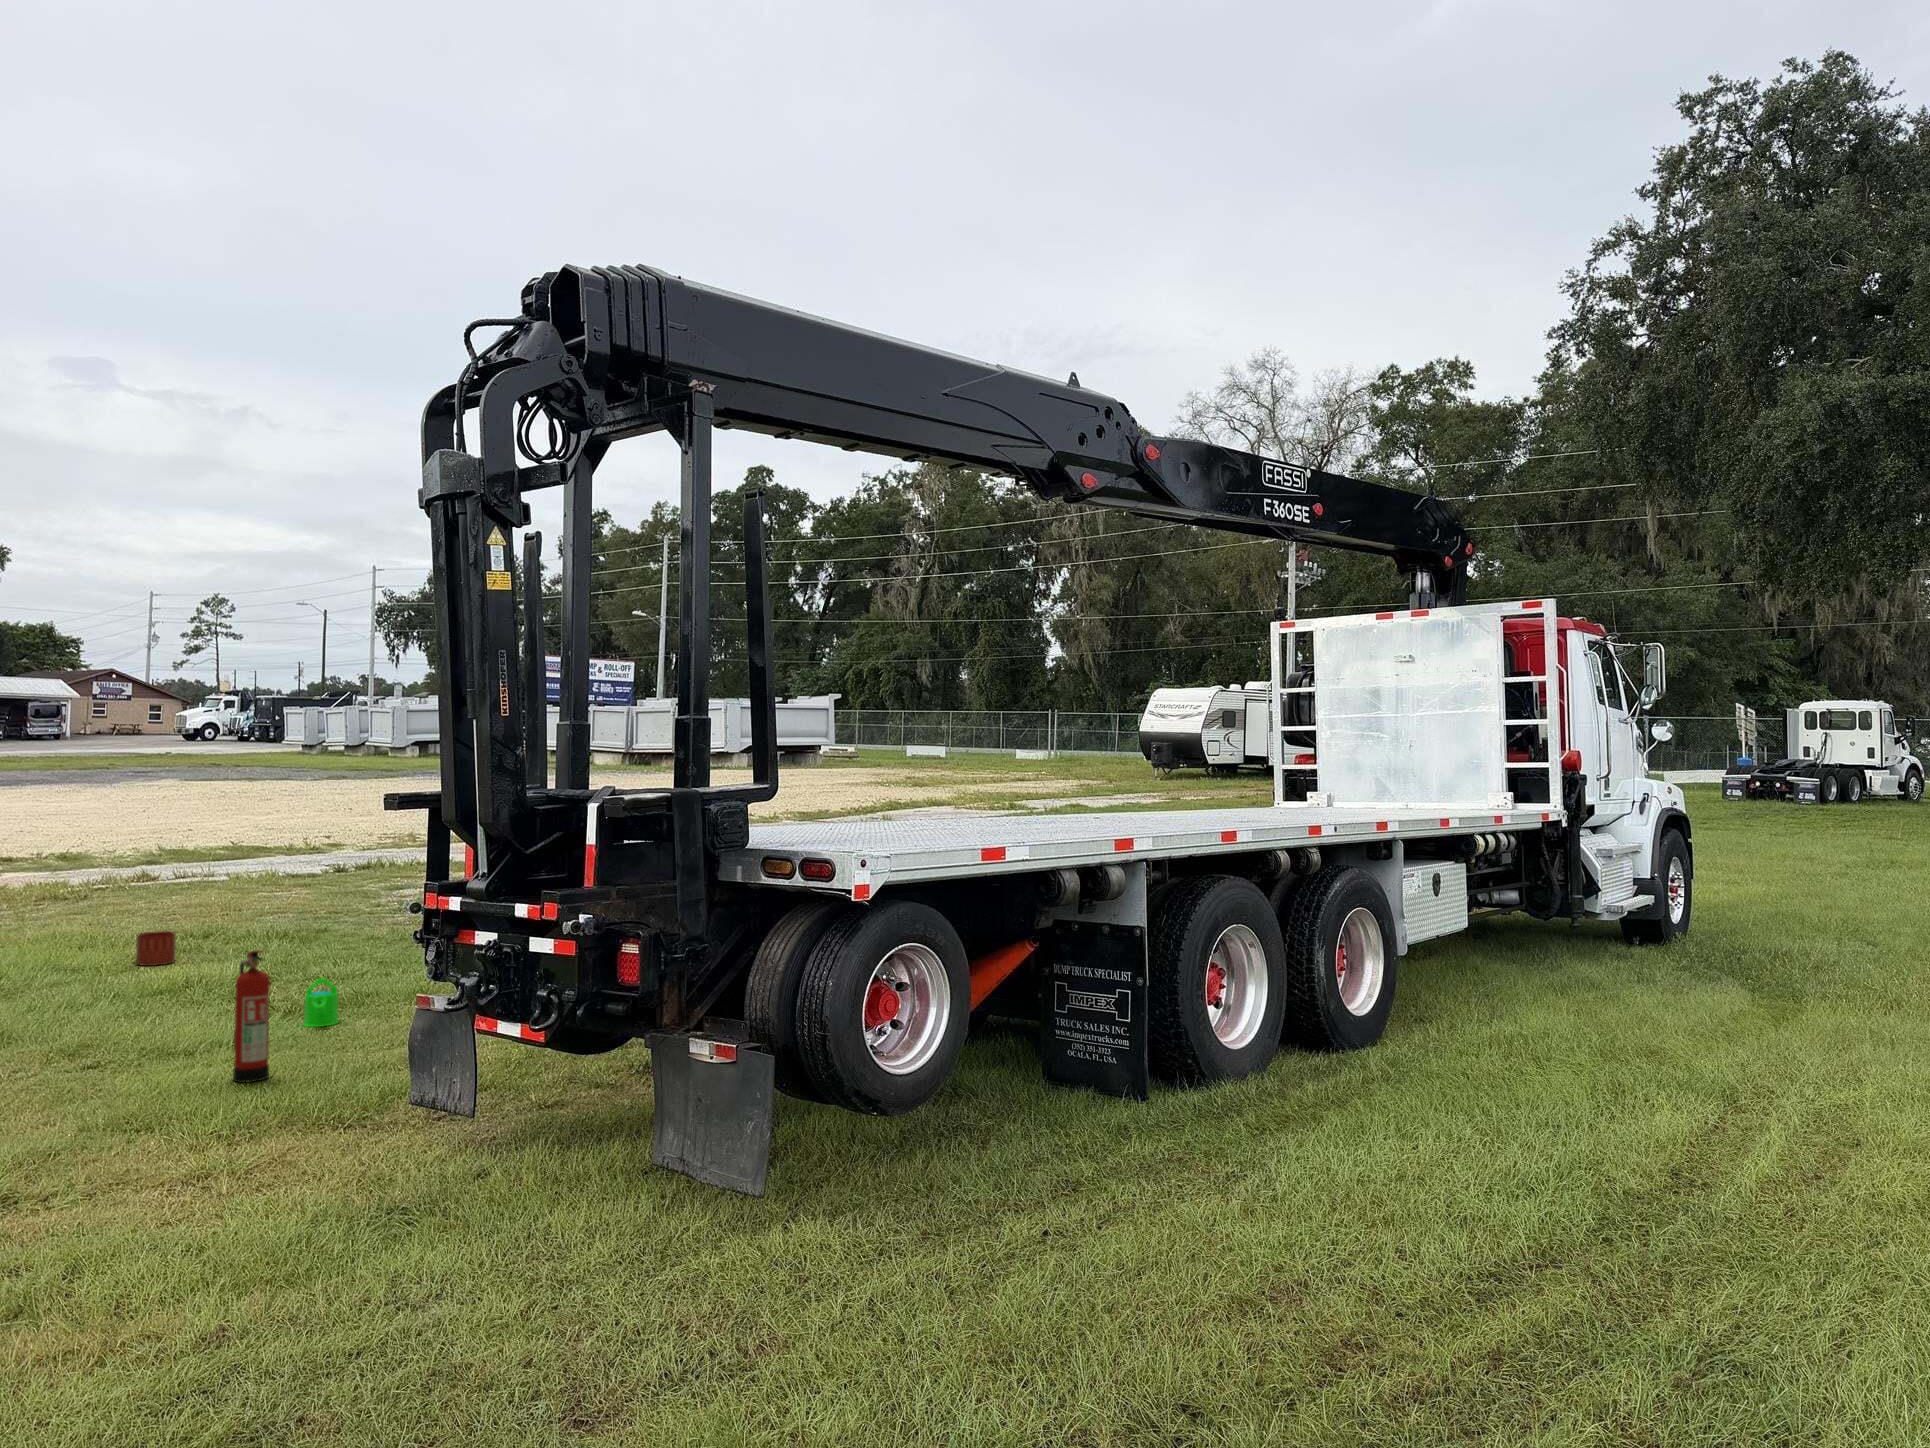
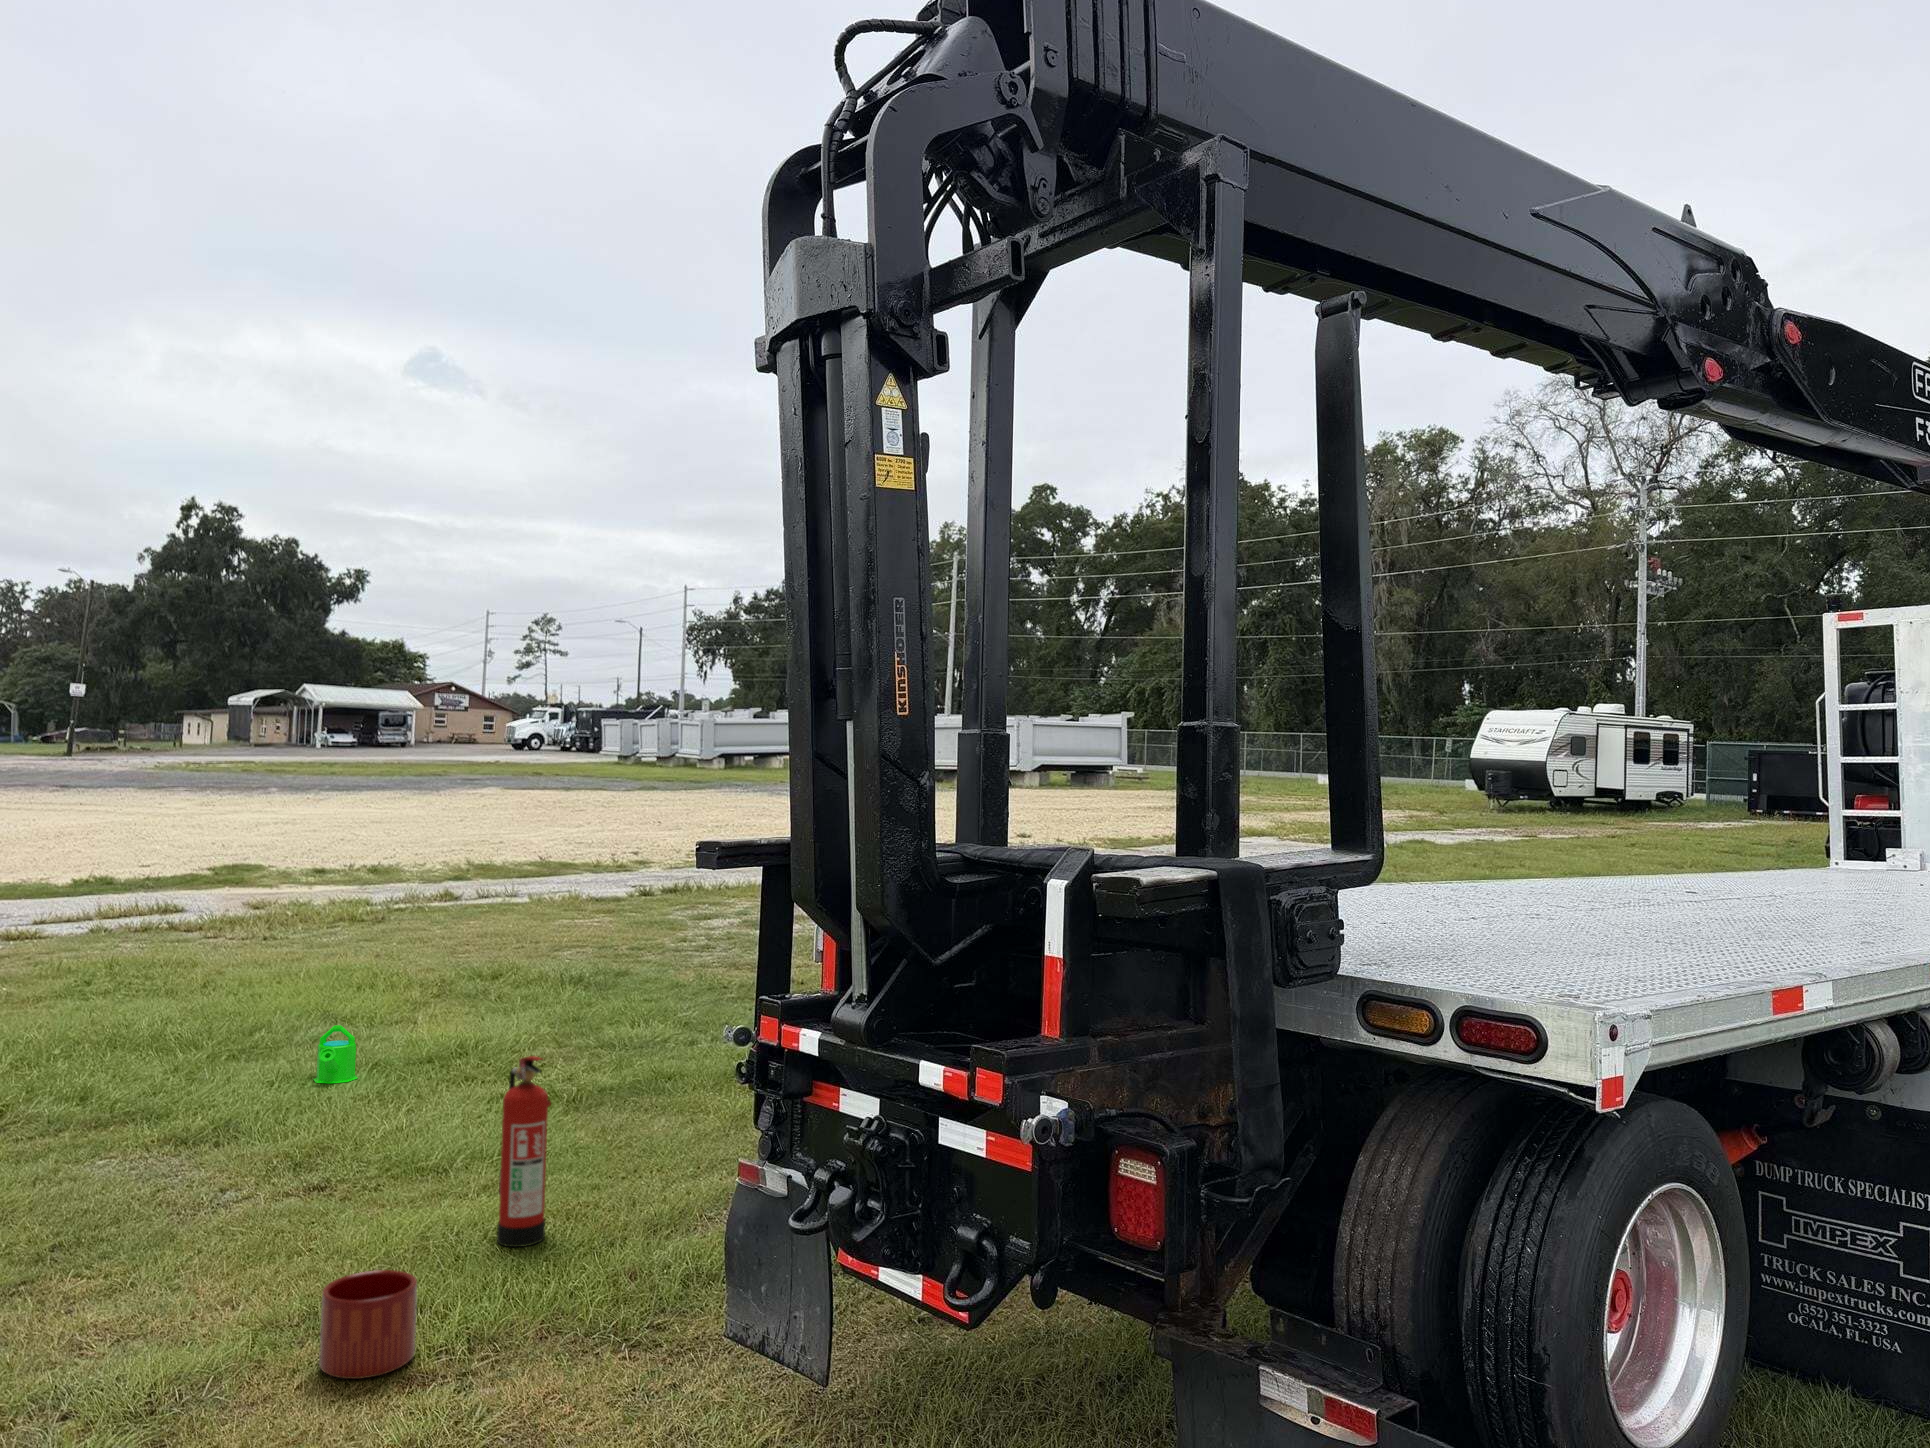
planter: present [136,931,176,966] -> present [319,1270,417,1379]
watering can: present [303,978,339,1027] -> present [313,1025,358,1084]

